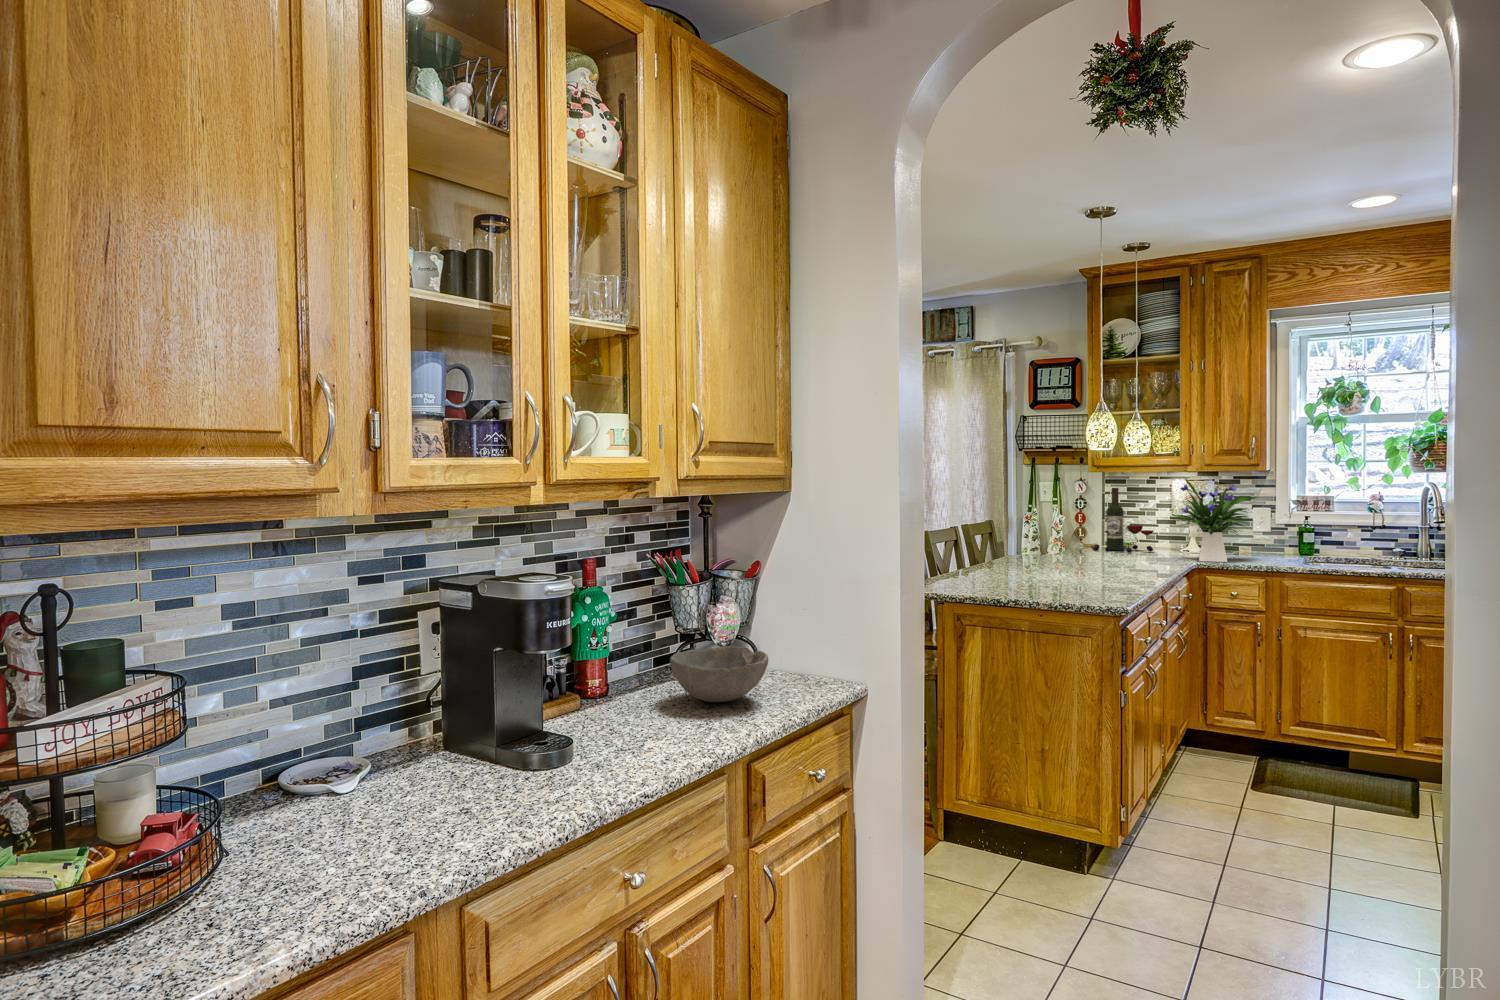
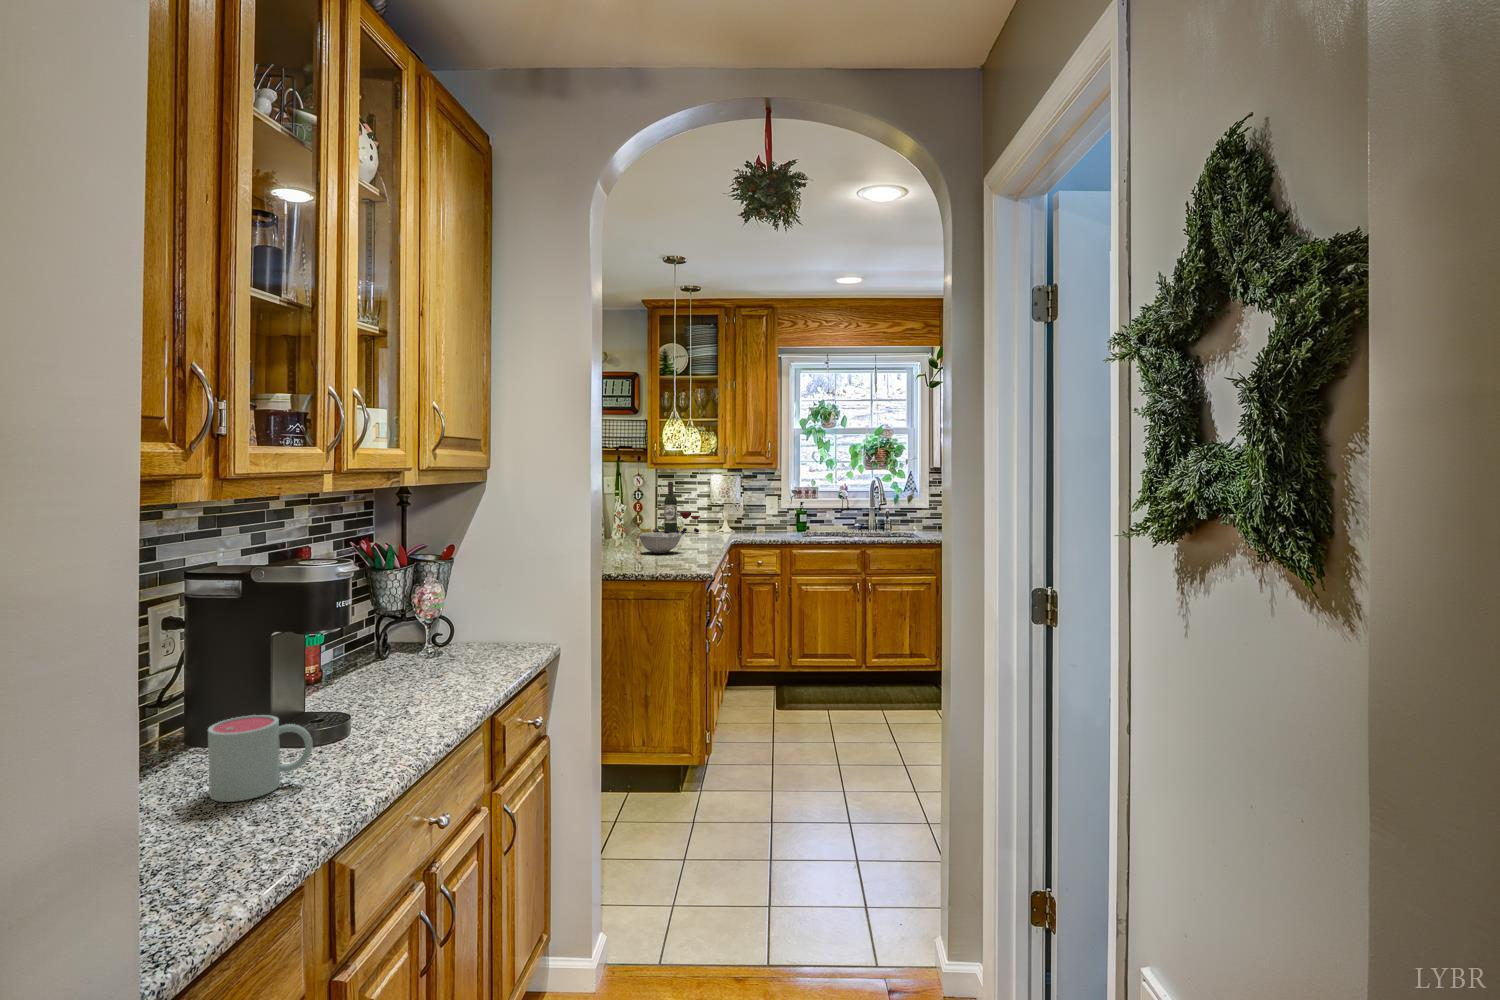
flower arrangement: present [1173,479,1257,562] -> none [714,474,774,538]
bowl: present [670,646,768,702] -> present [640,532,681,553]
mug: none [394,733,487,821] -> present [208,715,313,802]

